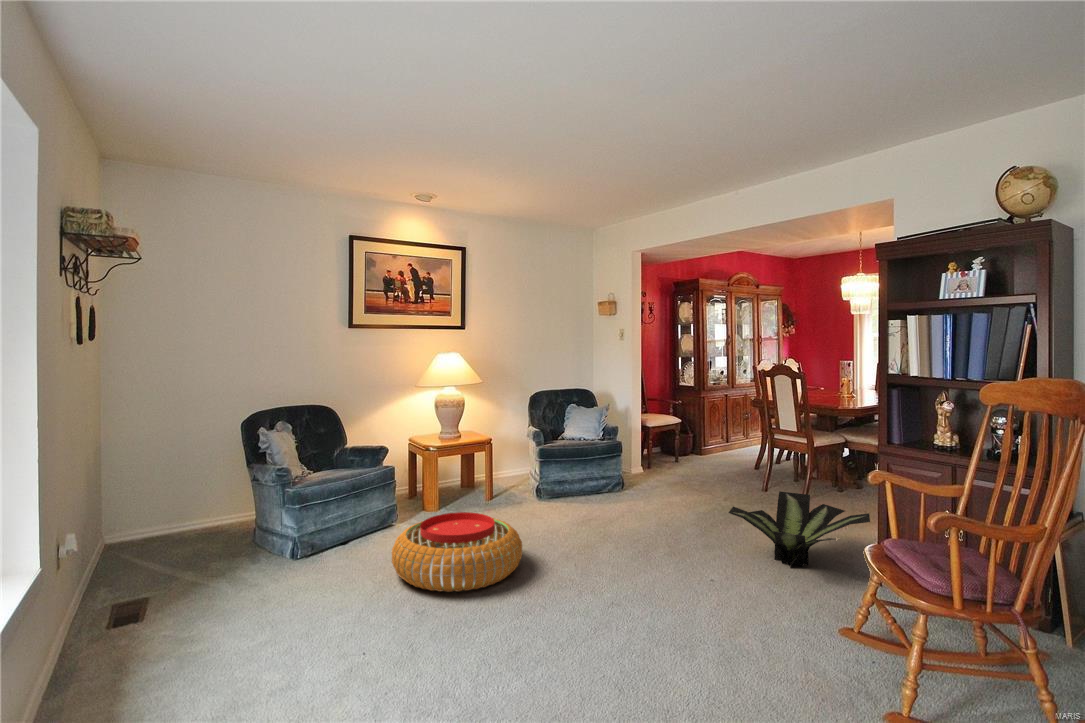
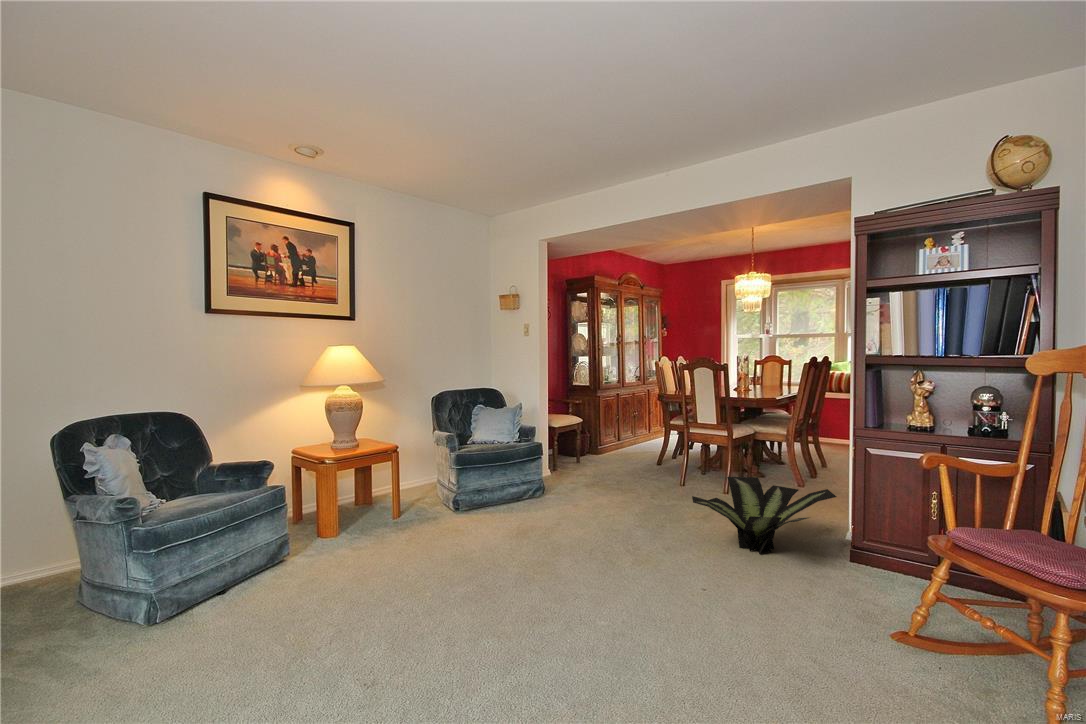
pouf: present [392,512,522,592] -> none [306,533,479,639]

